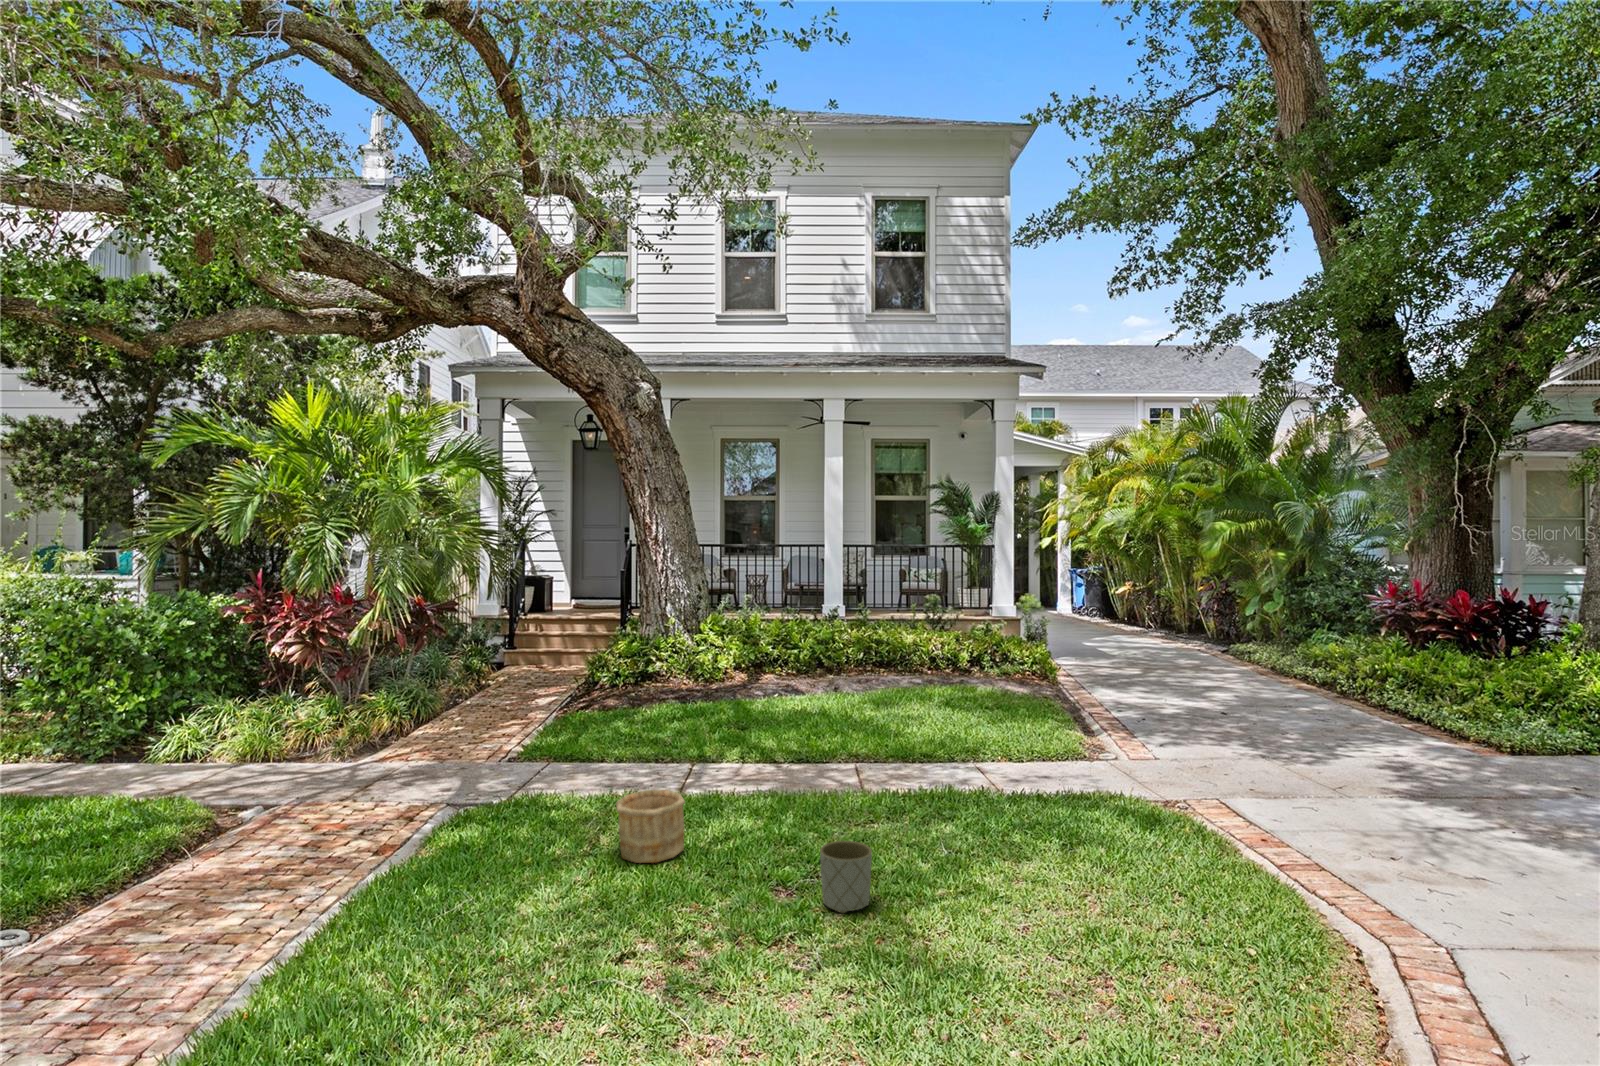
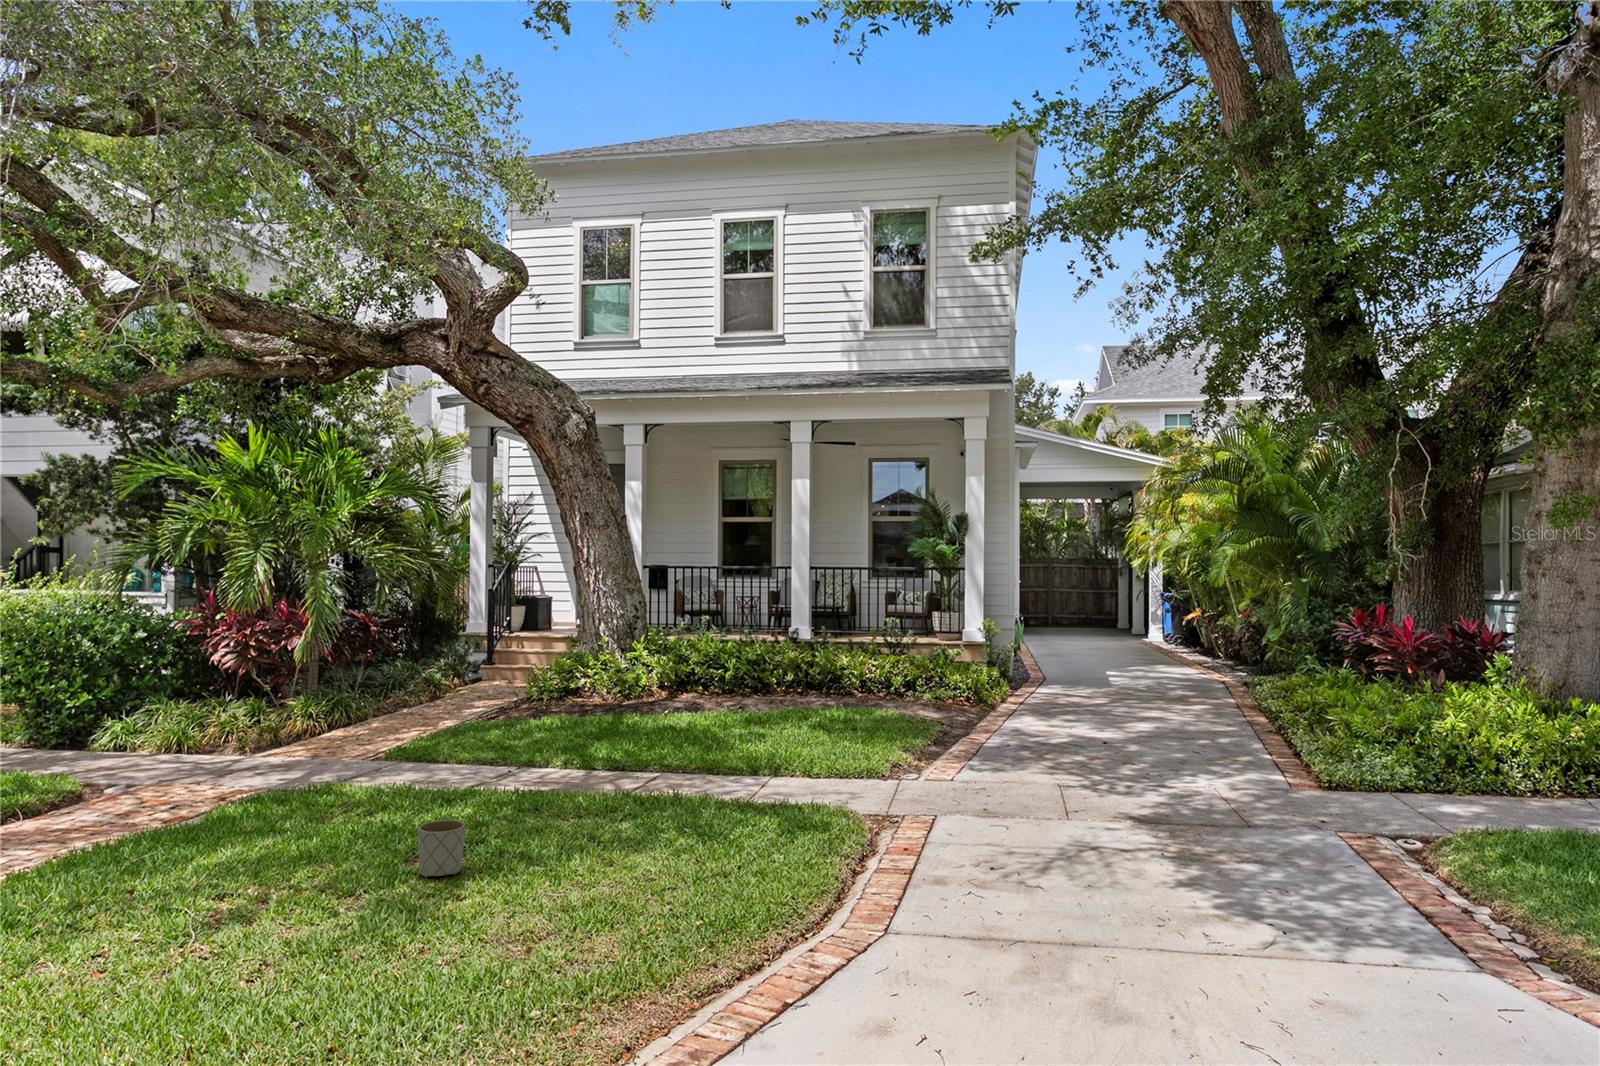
wooden bucket: present [616,790,685,863] -> none [321,773,387,832]

